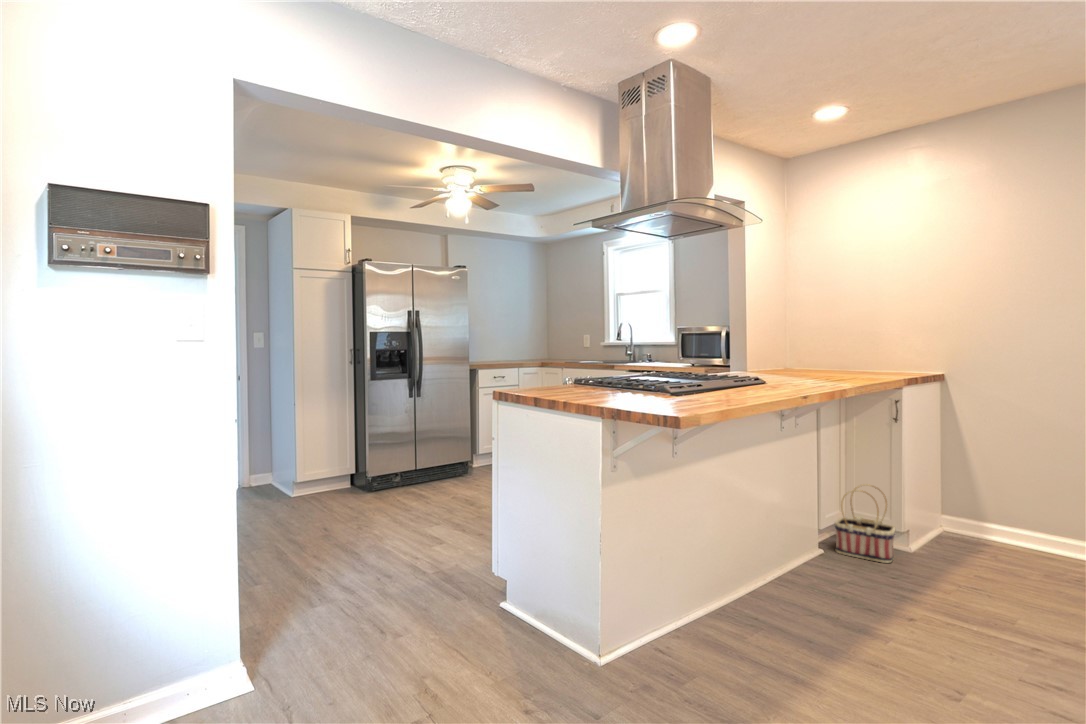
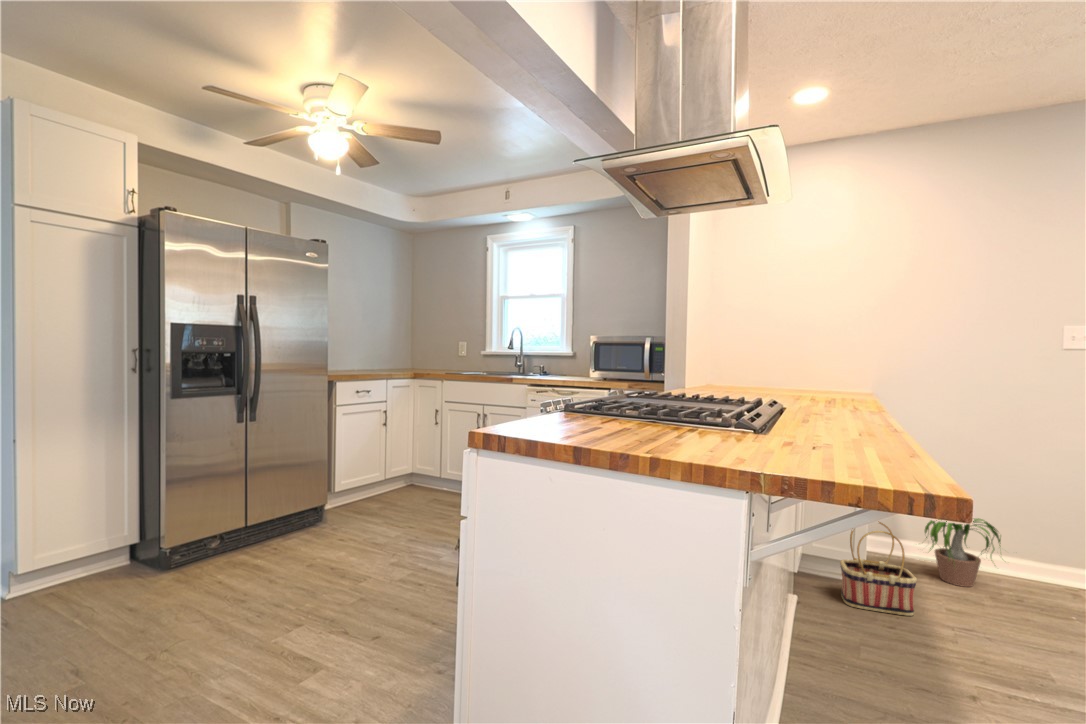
potted plant: none [938,487,1036,557] -> present [925,518,1001,587]

